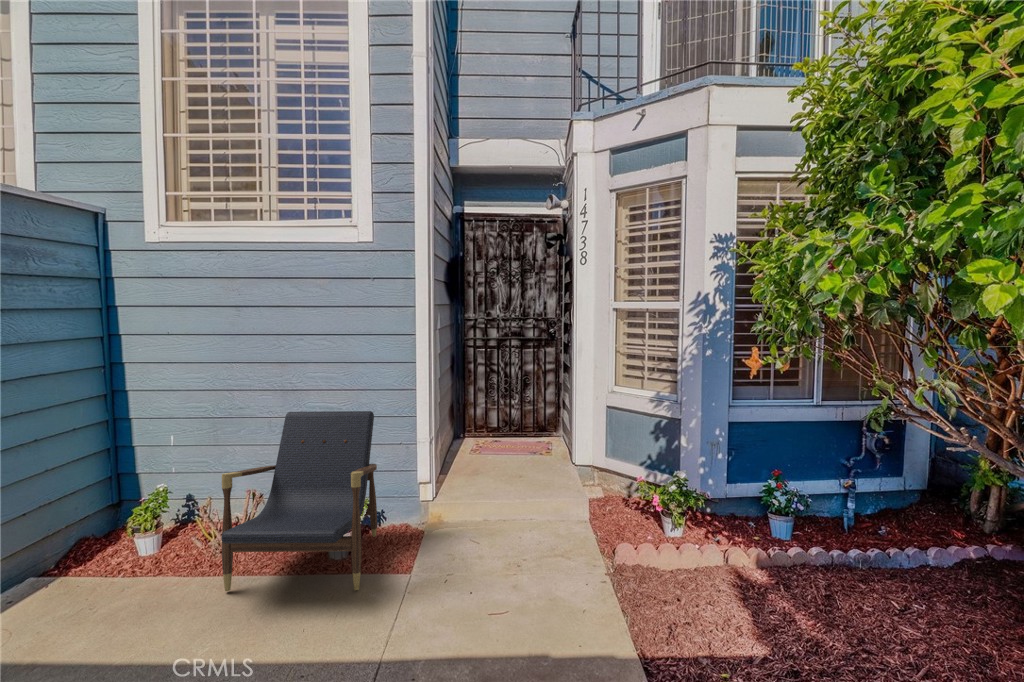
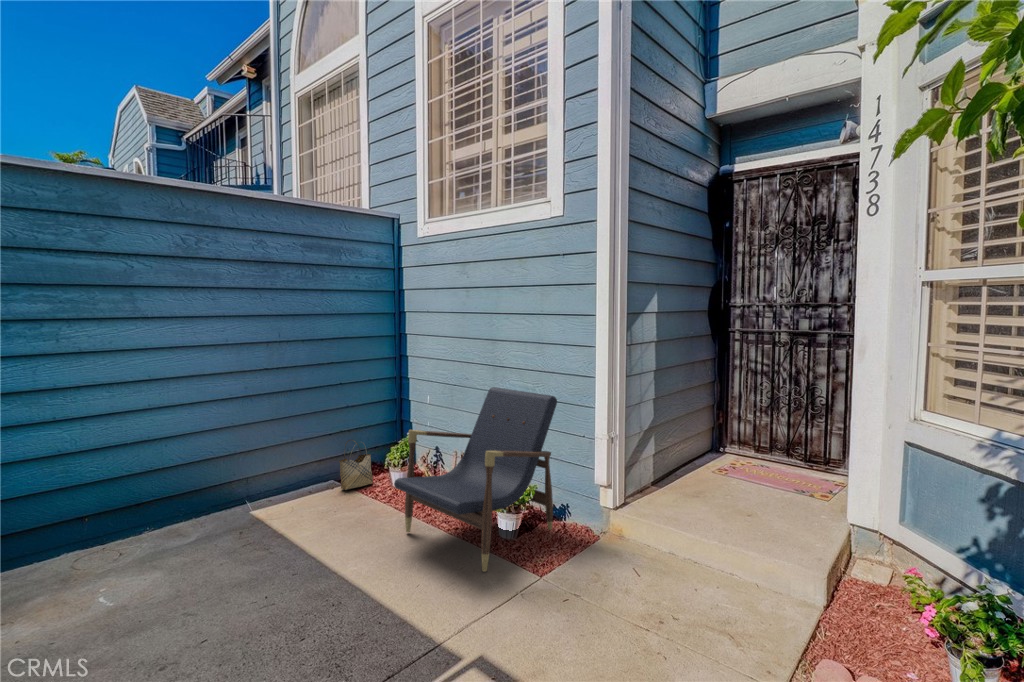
woven basket: none [50,511,101,582] -> present [339,440,373,490]

